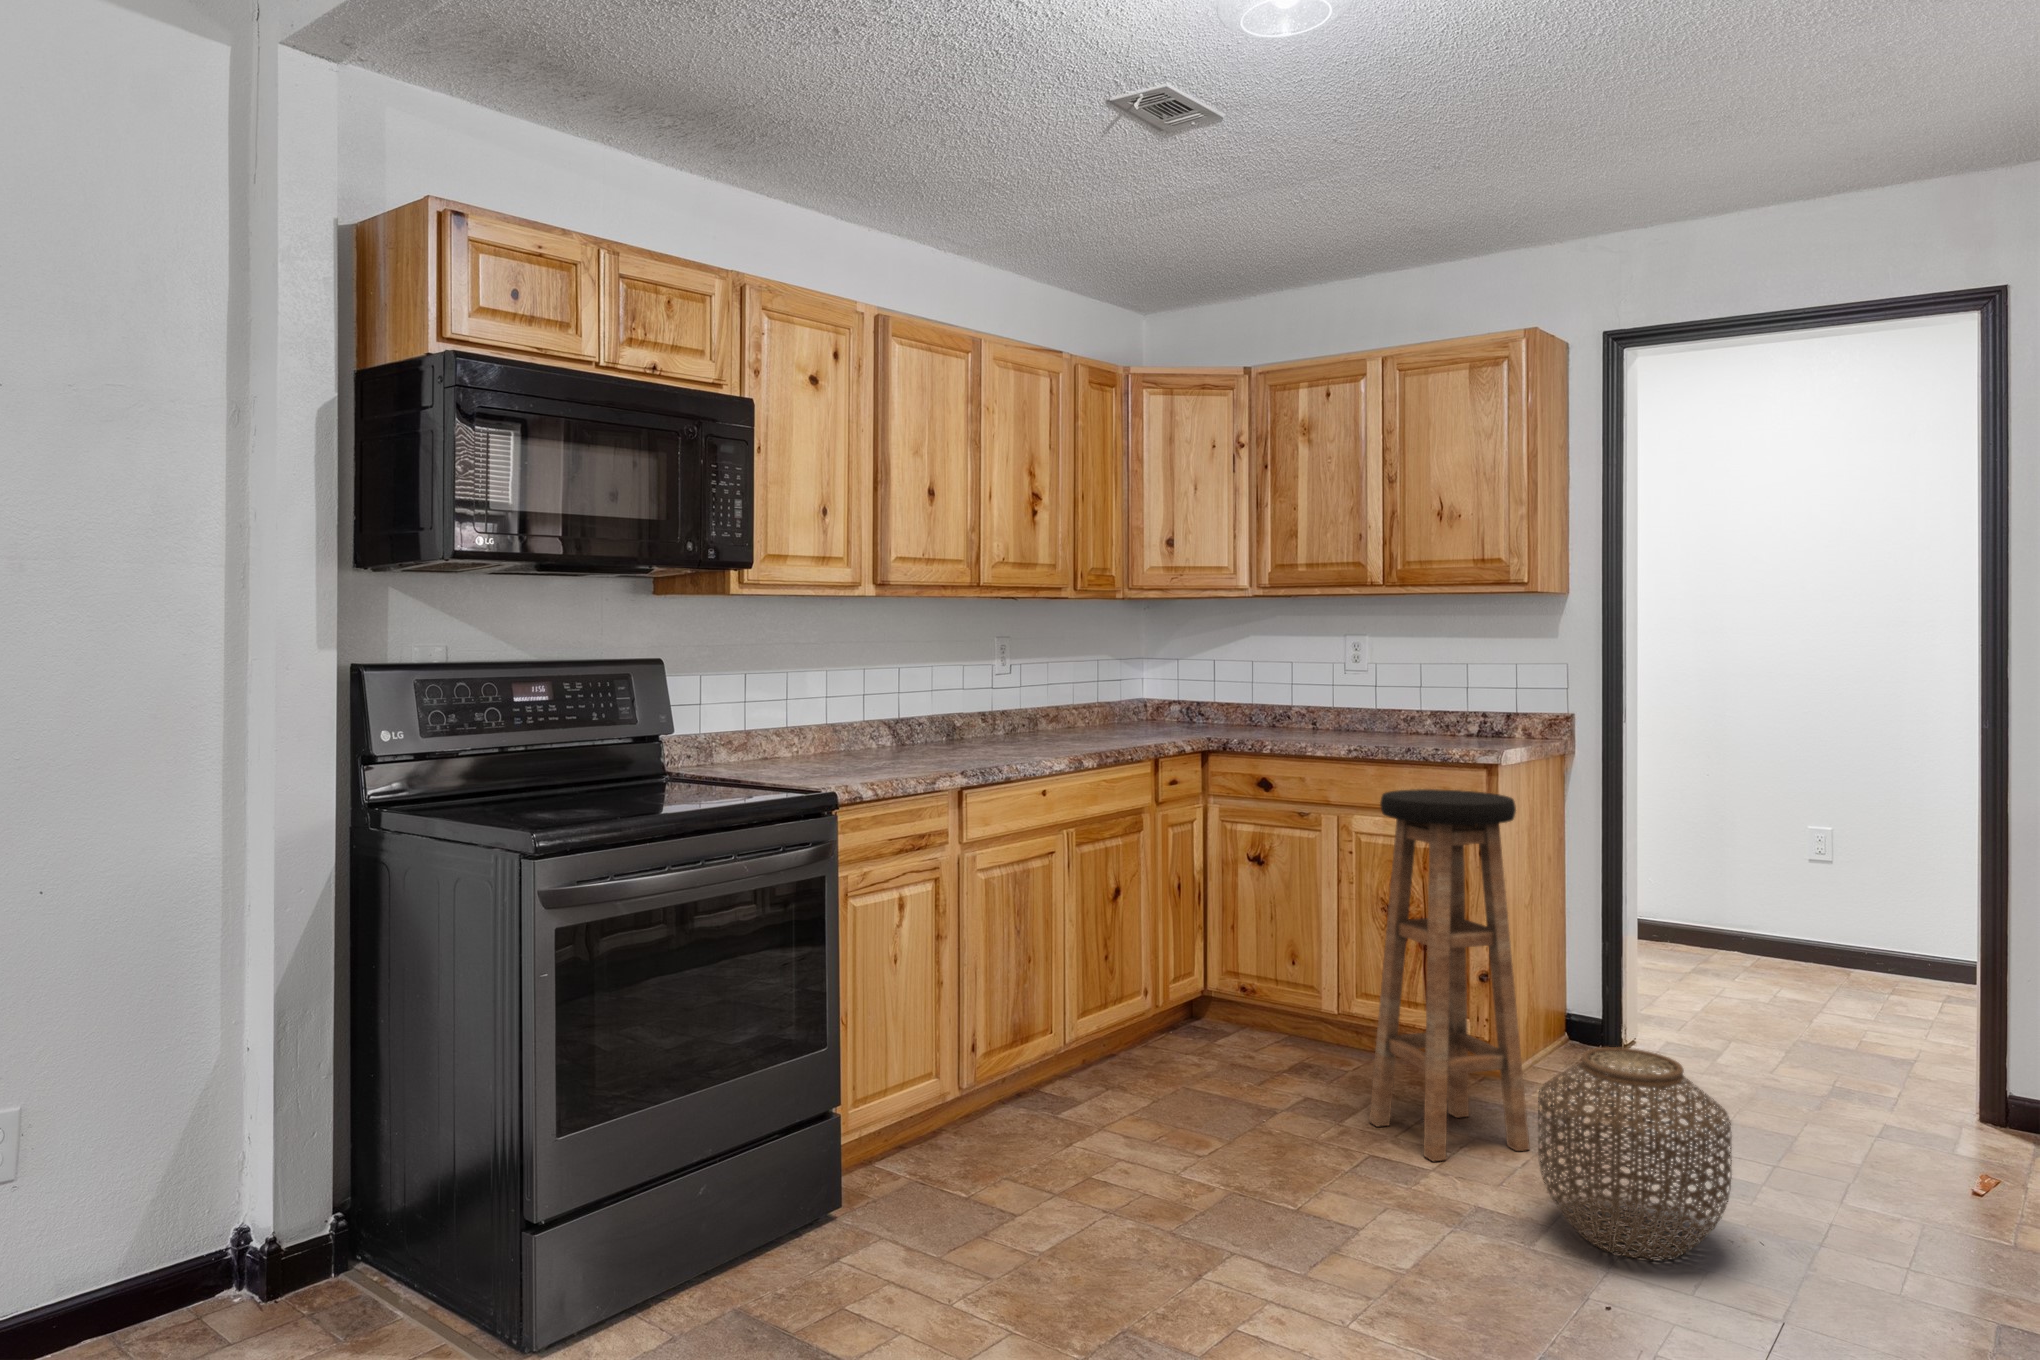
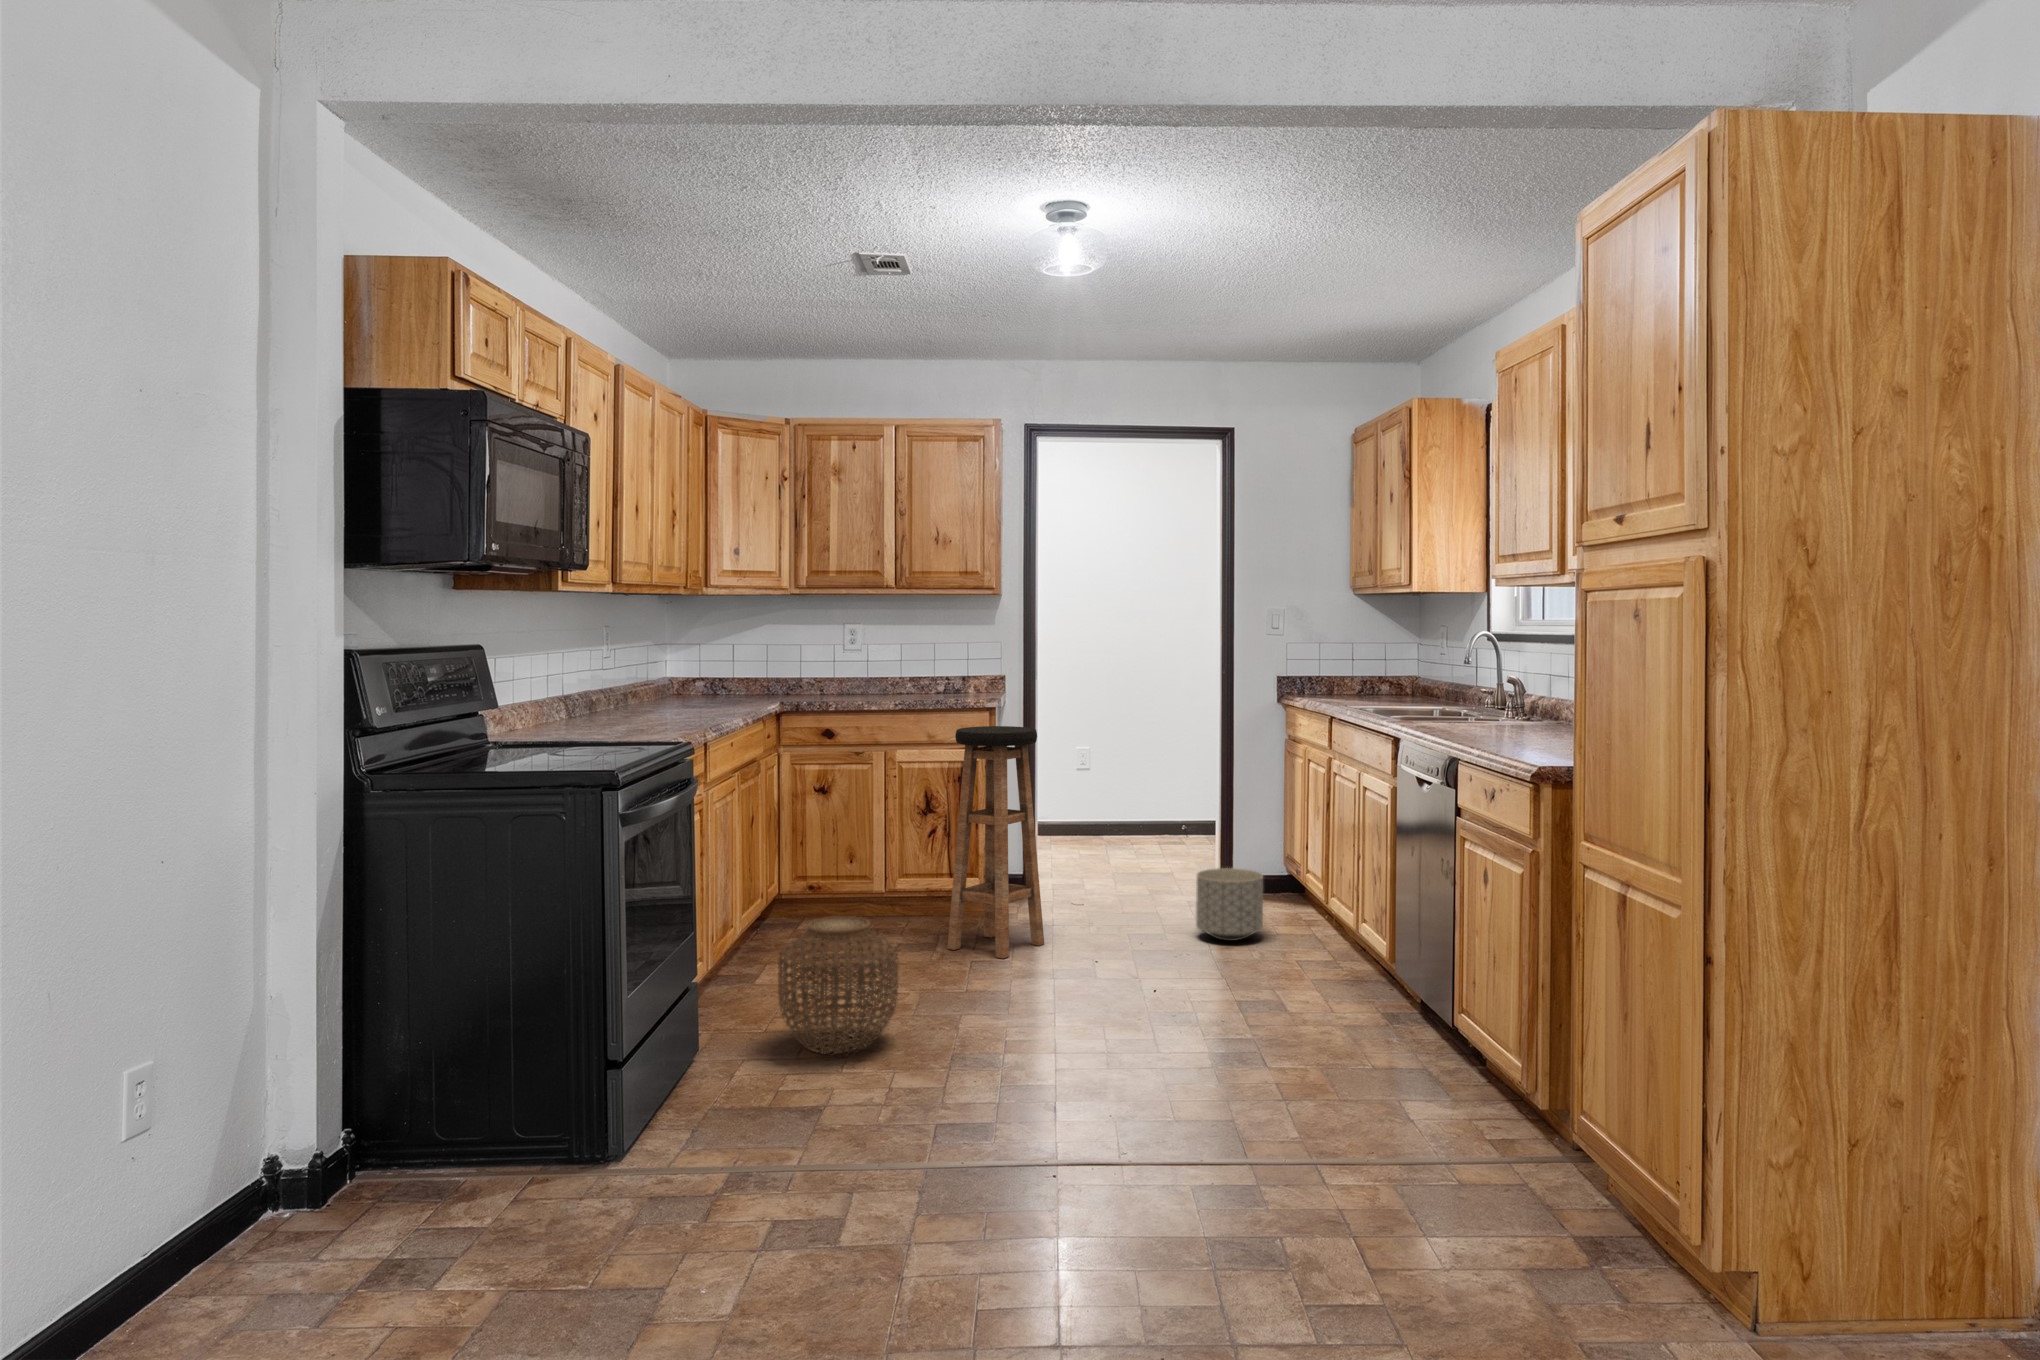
woven basket: present [1538,1047,1732,1259] -> present [778,916,899,1054]
planter: none [1831,1084,1984,1235] -> present [1196,868,1263,941]

